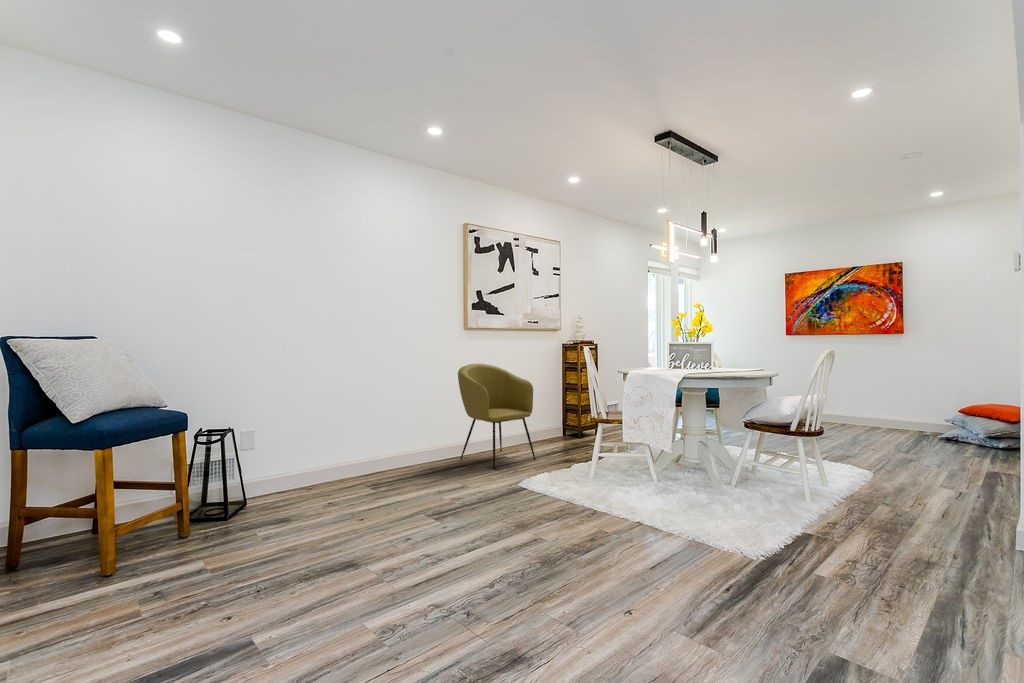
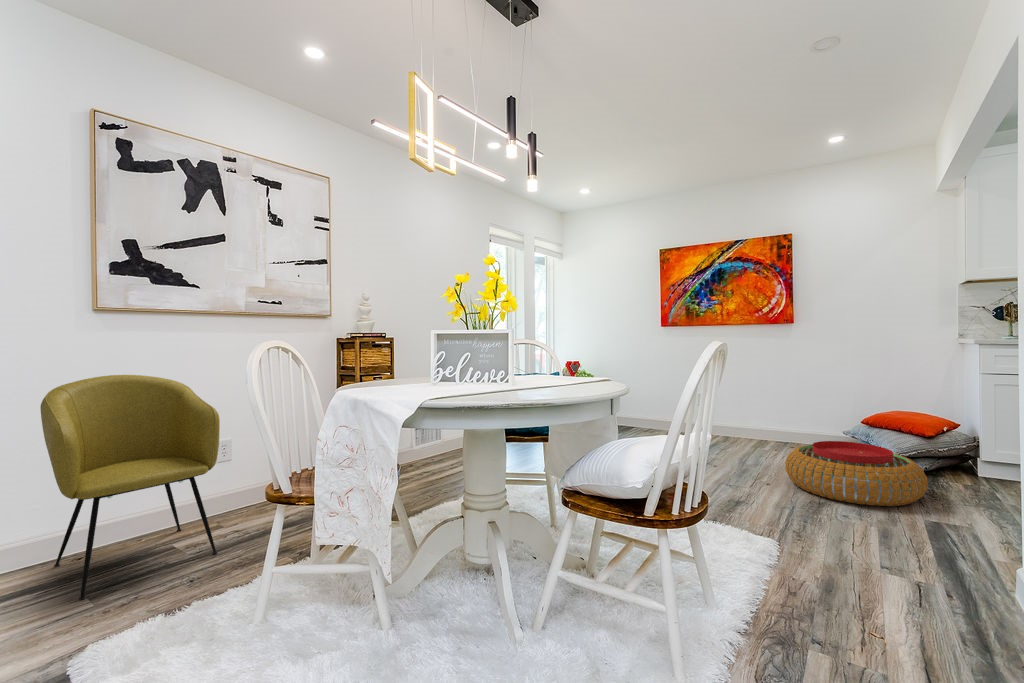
pouf: none [887,421,996,461] -> present [785,441,928,506]

